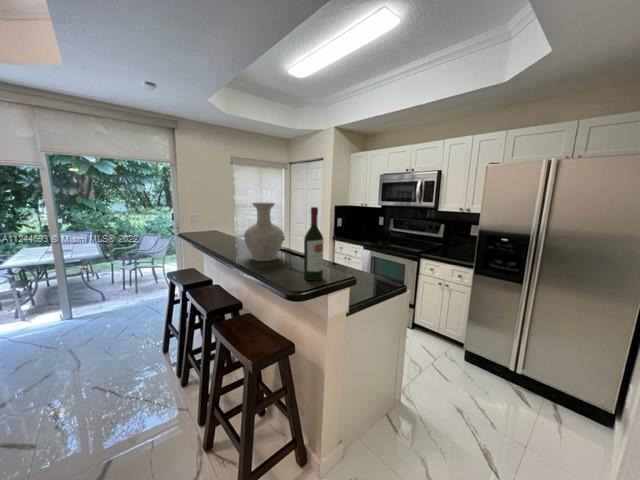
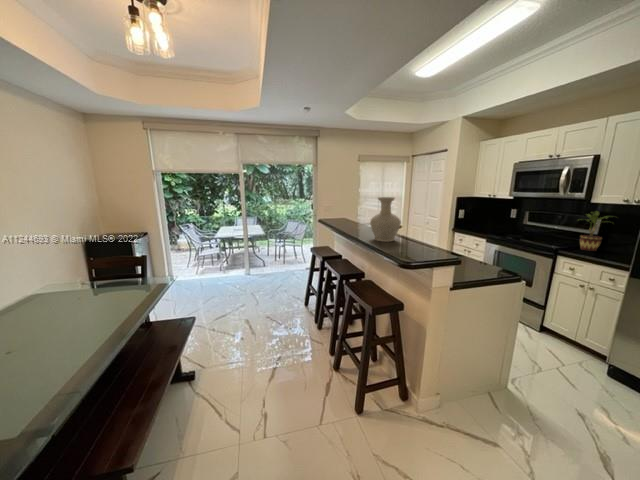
wine bottle: present [304,207,324,281] -> none [414,202,432,257]
potted plant: none [432,218,457,252] -> present [580,211,610,251]

